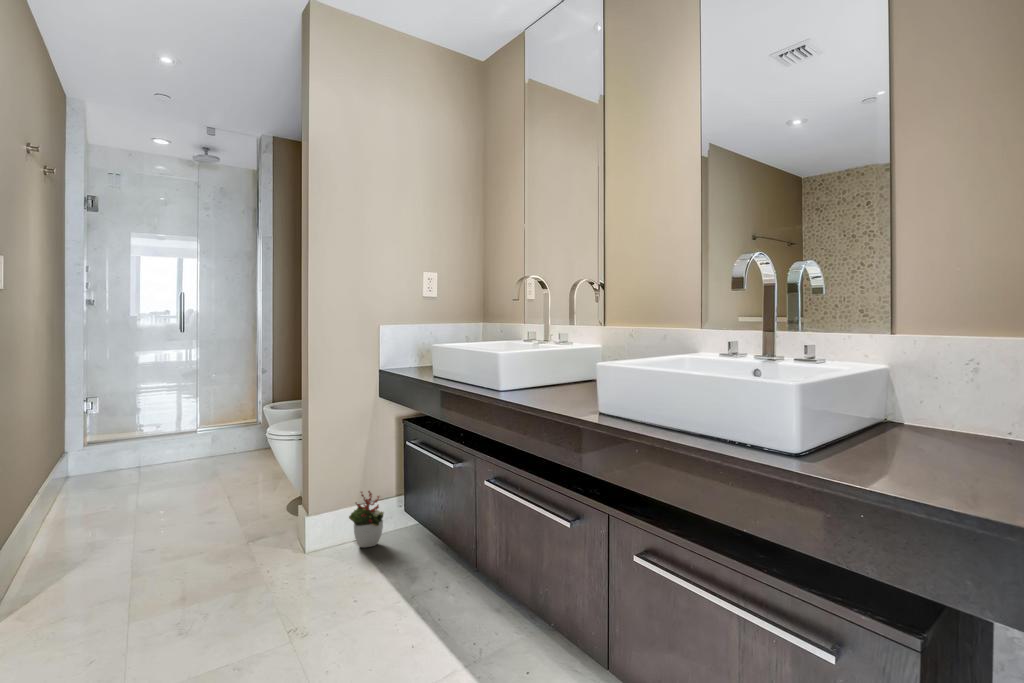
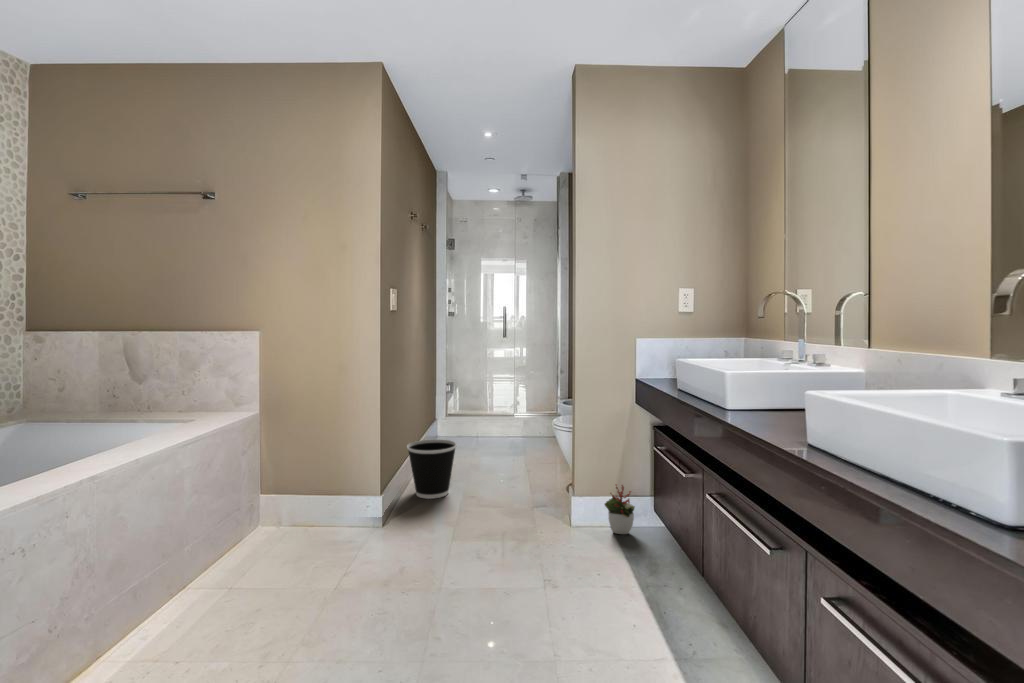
wastebasket: none [23,476,121,569] -> present [407,439,457,499]

